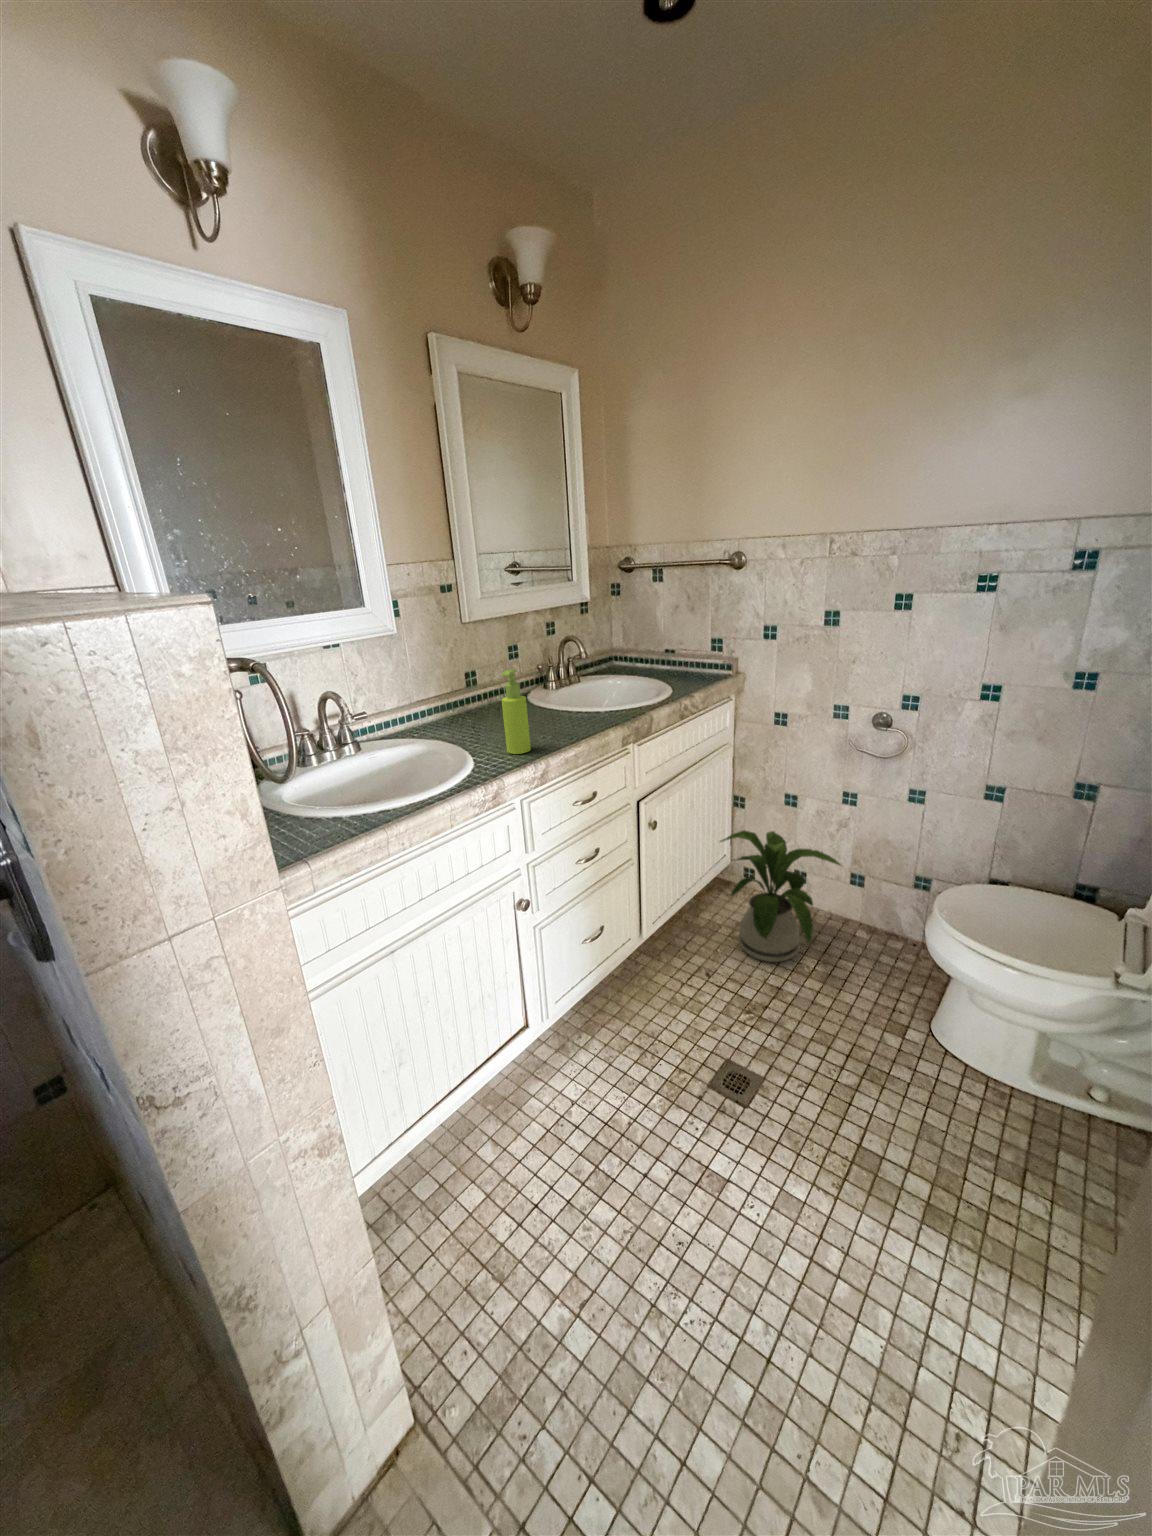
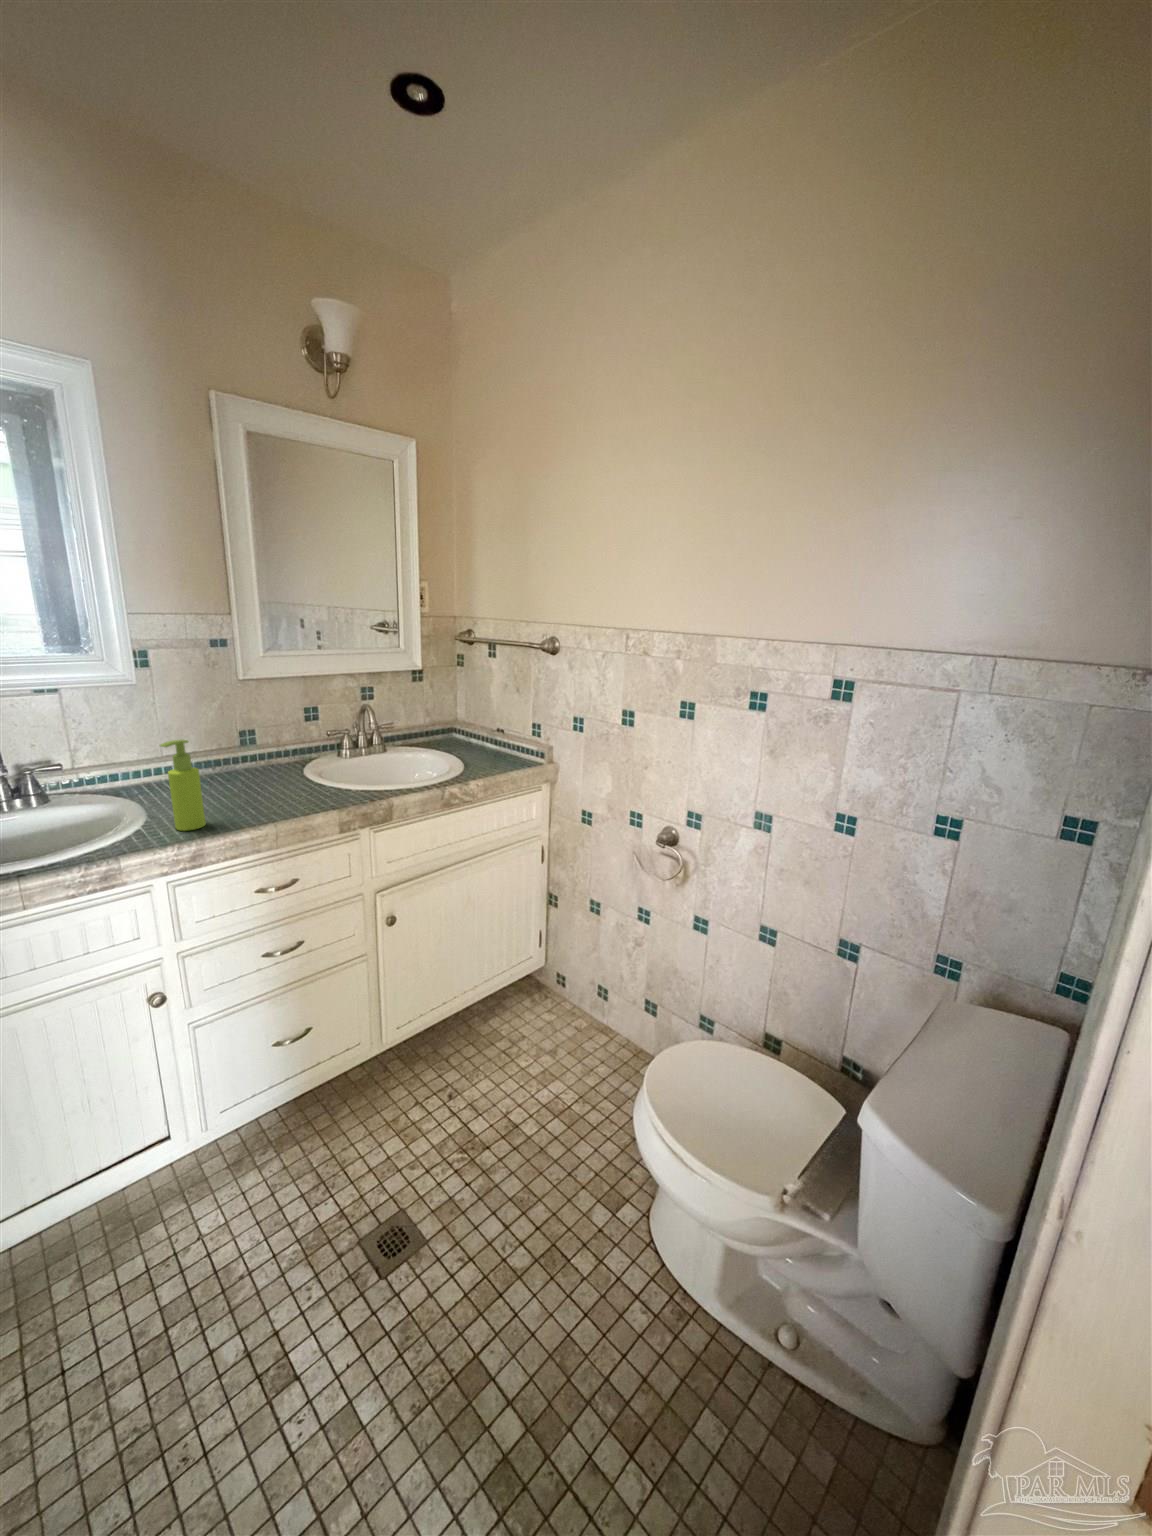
house plant: present [720,830,841,962] -> none [482,935,598,1092]

